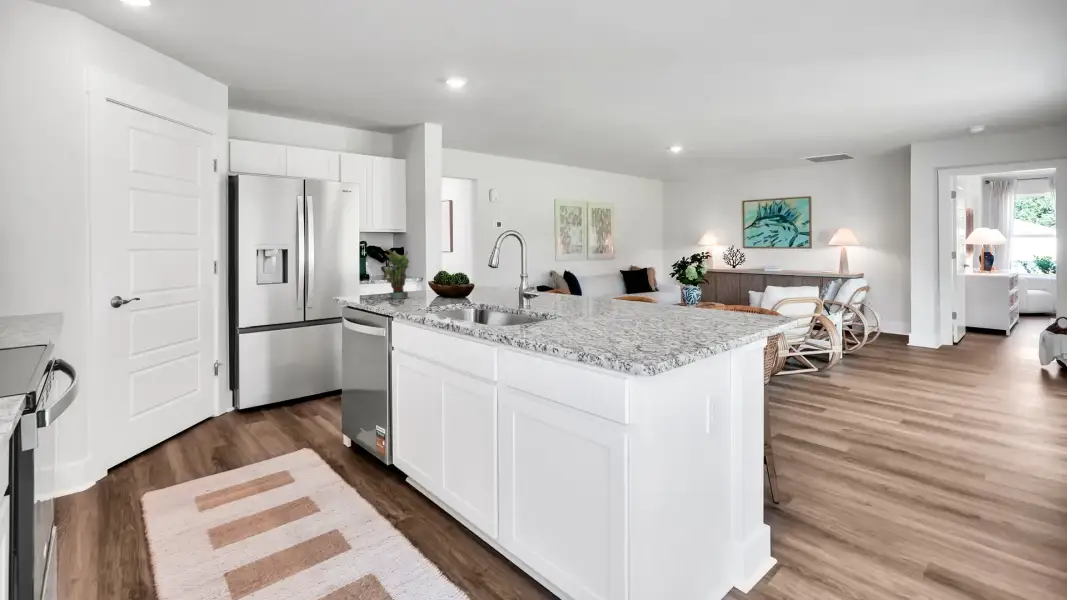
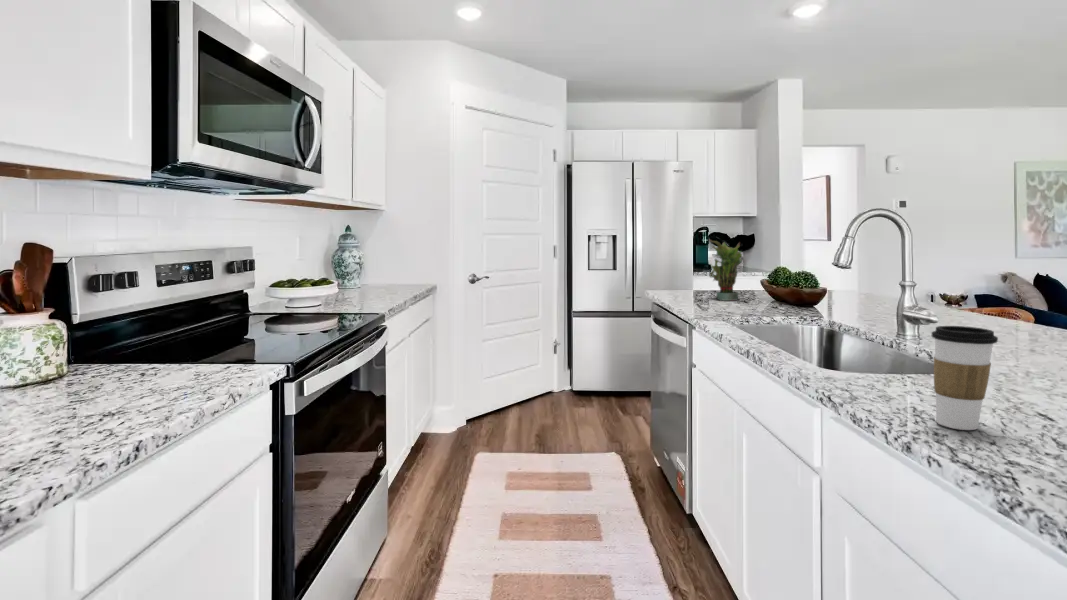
coffee cup: none [541,284,566,335] -> present [931,326,998,430]

